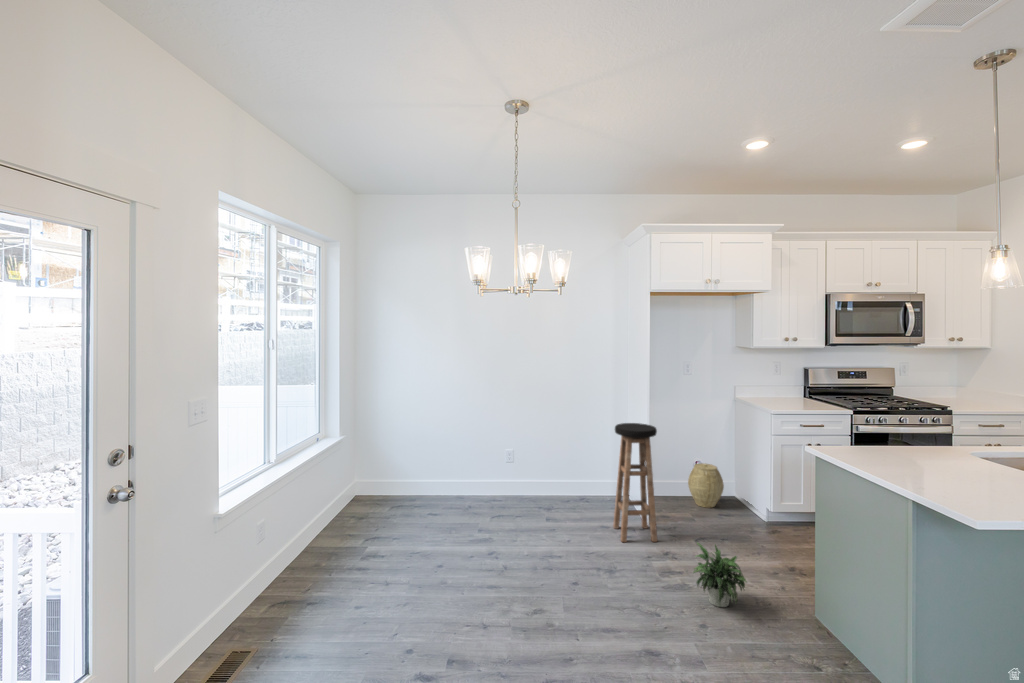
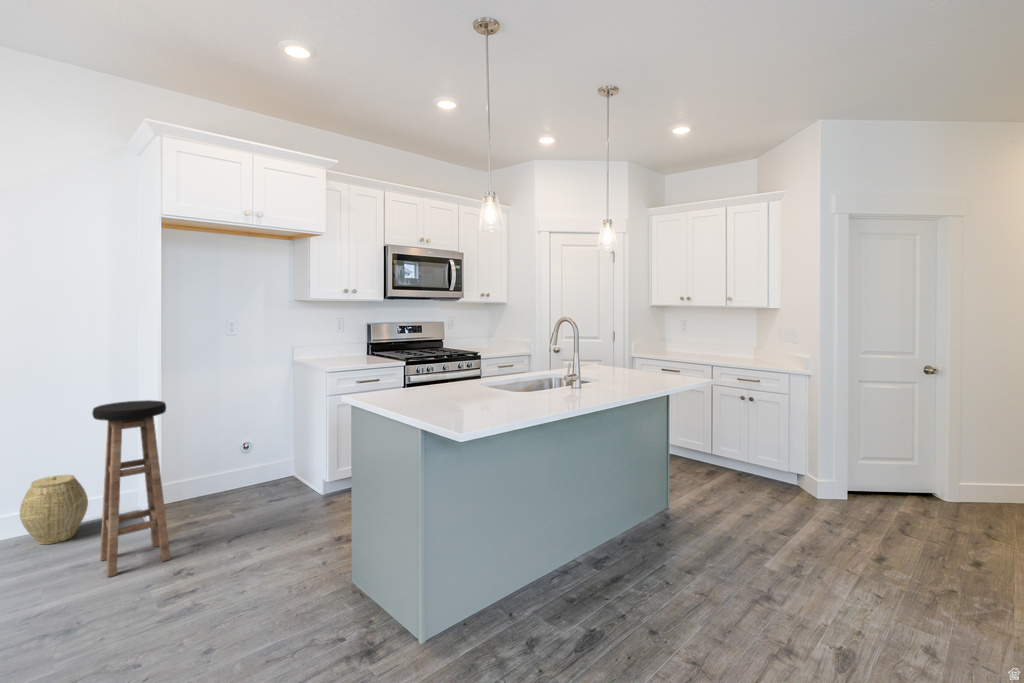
woven basket: present [688,463,724,508] -> present [20,475,88,544]
potted plant: present [693,543,747,607] -> none [198,538,273,618]

